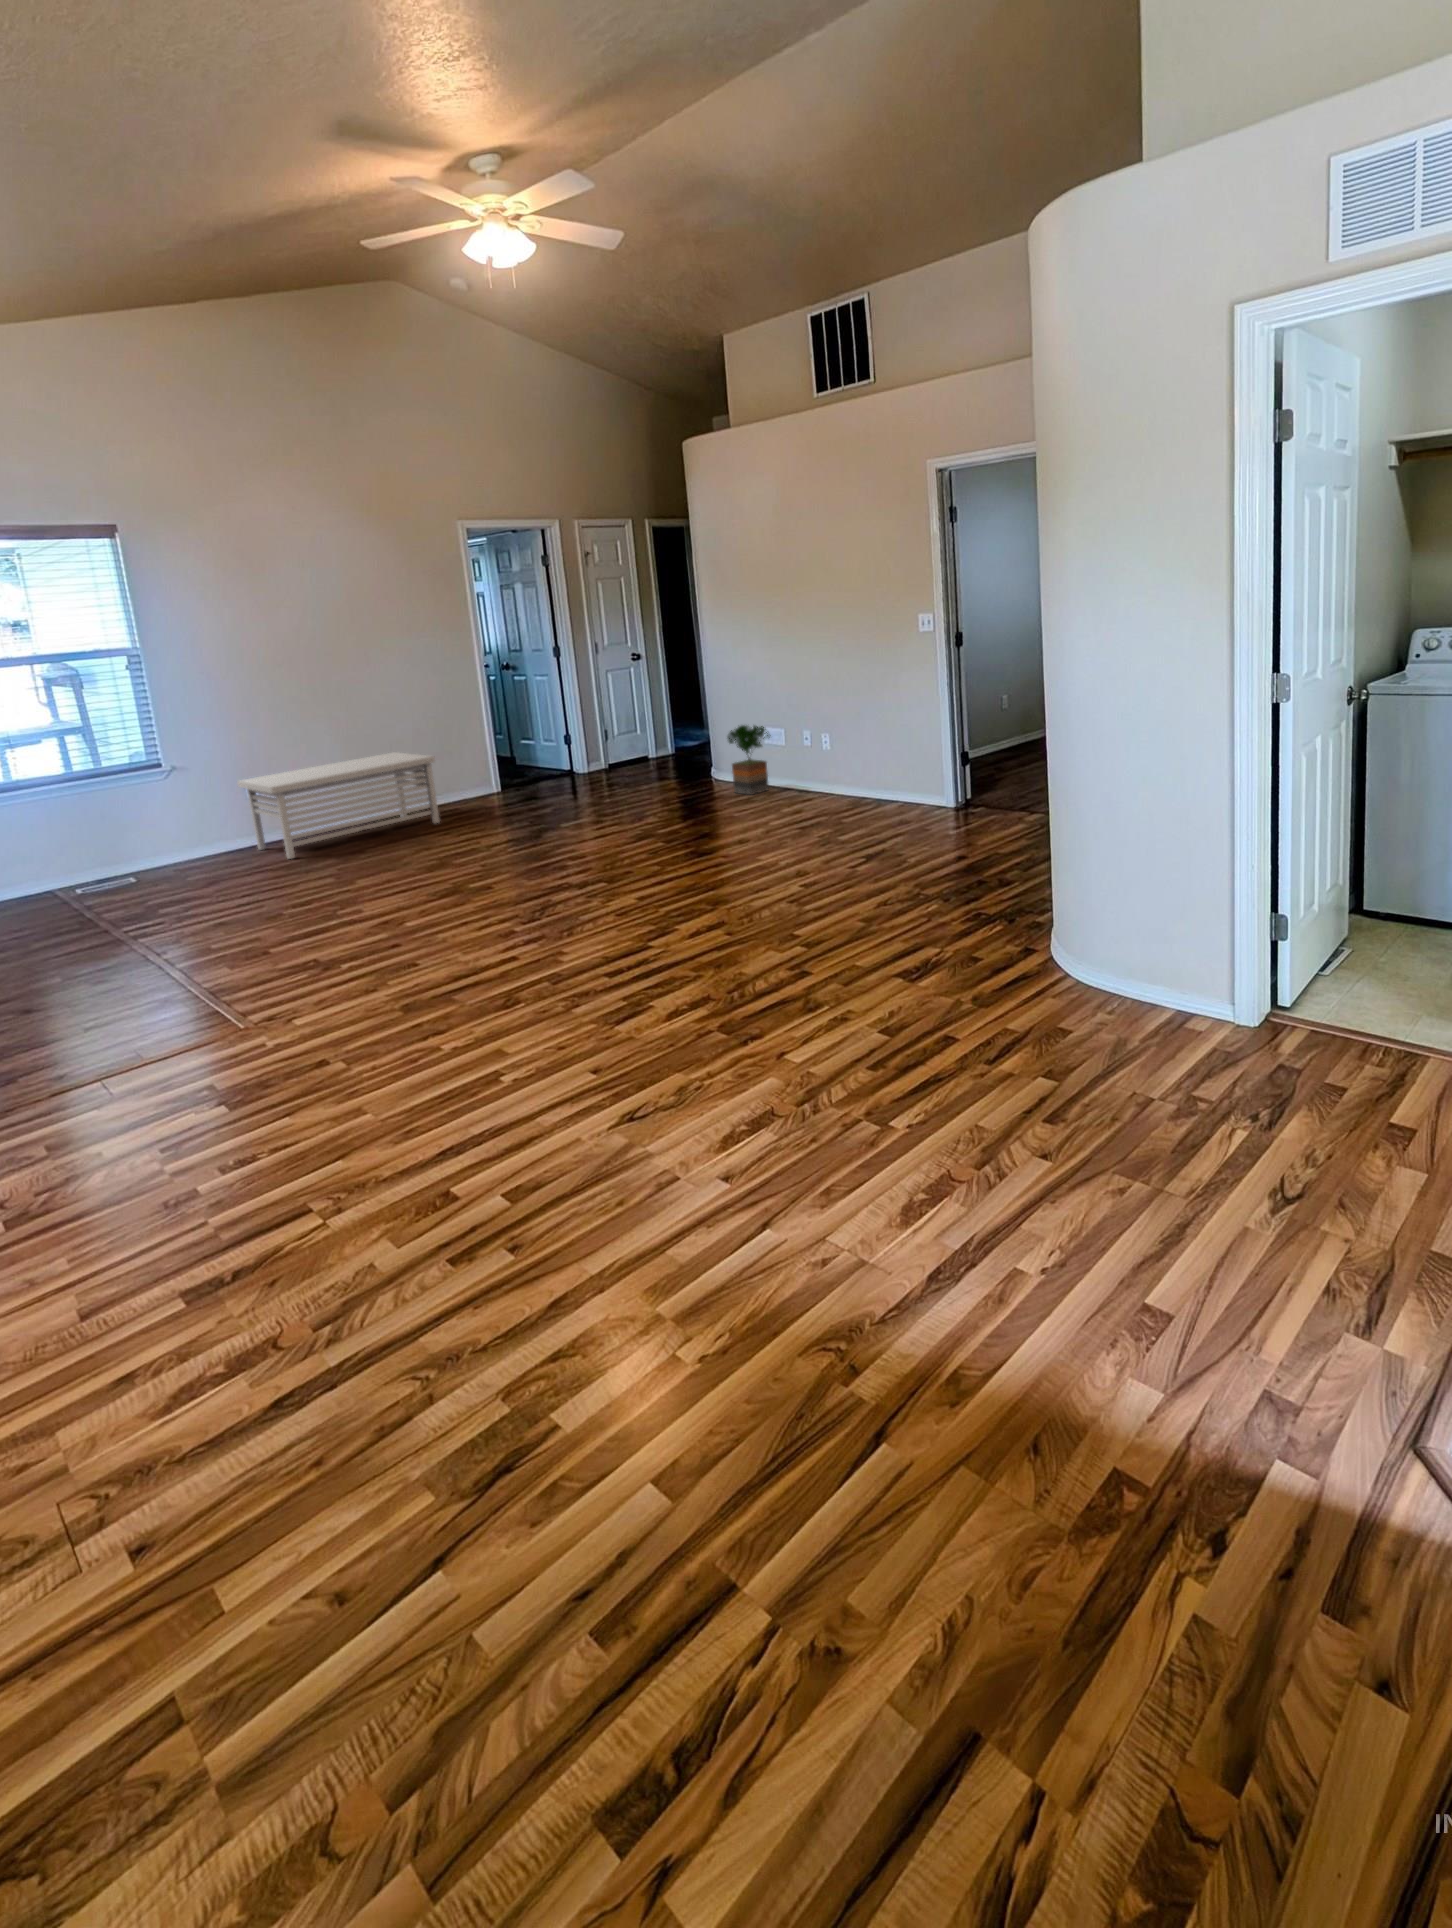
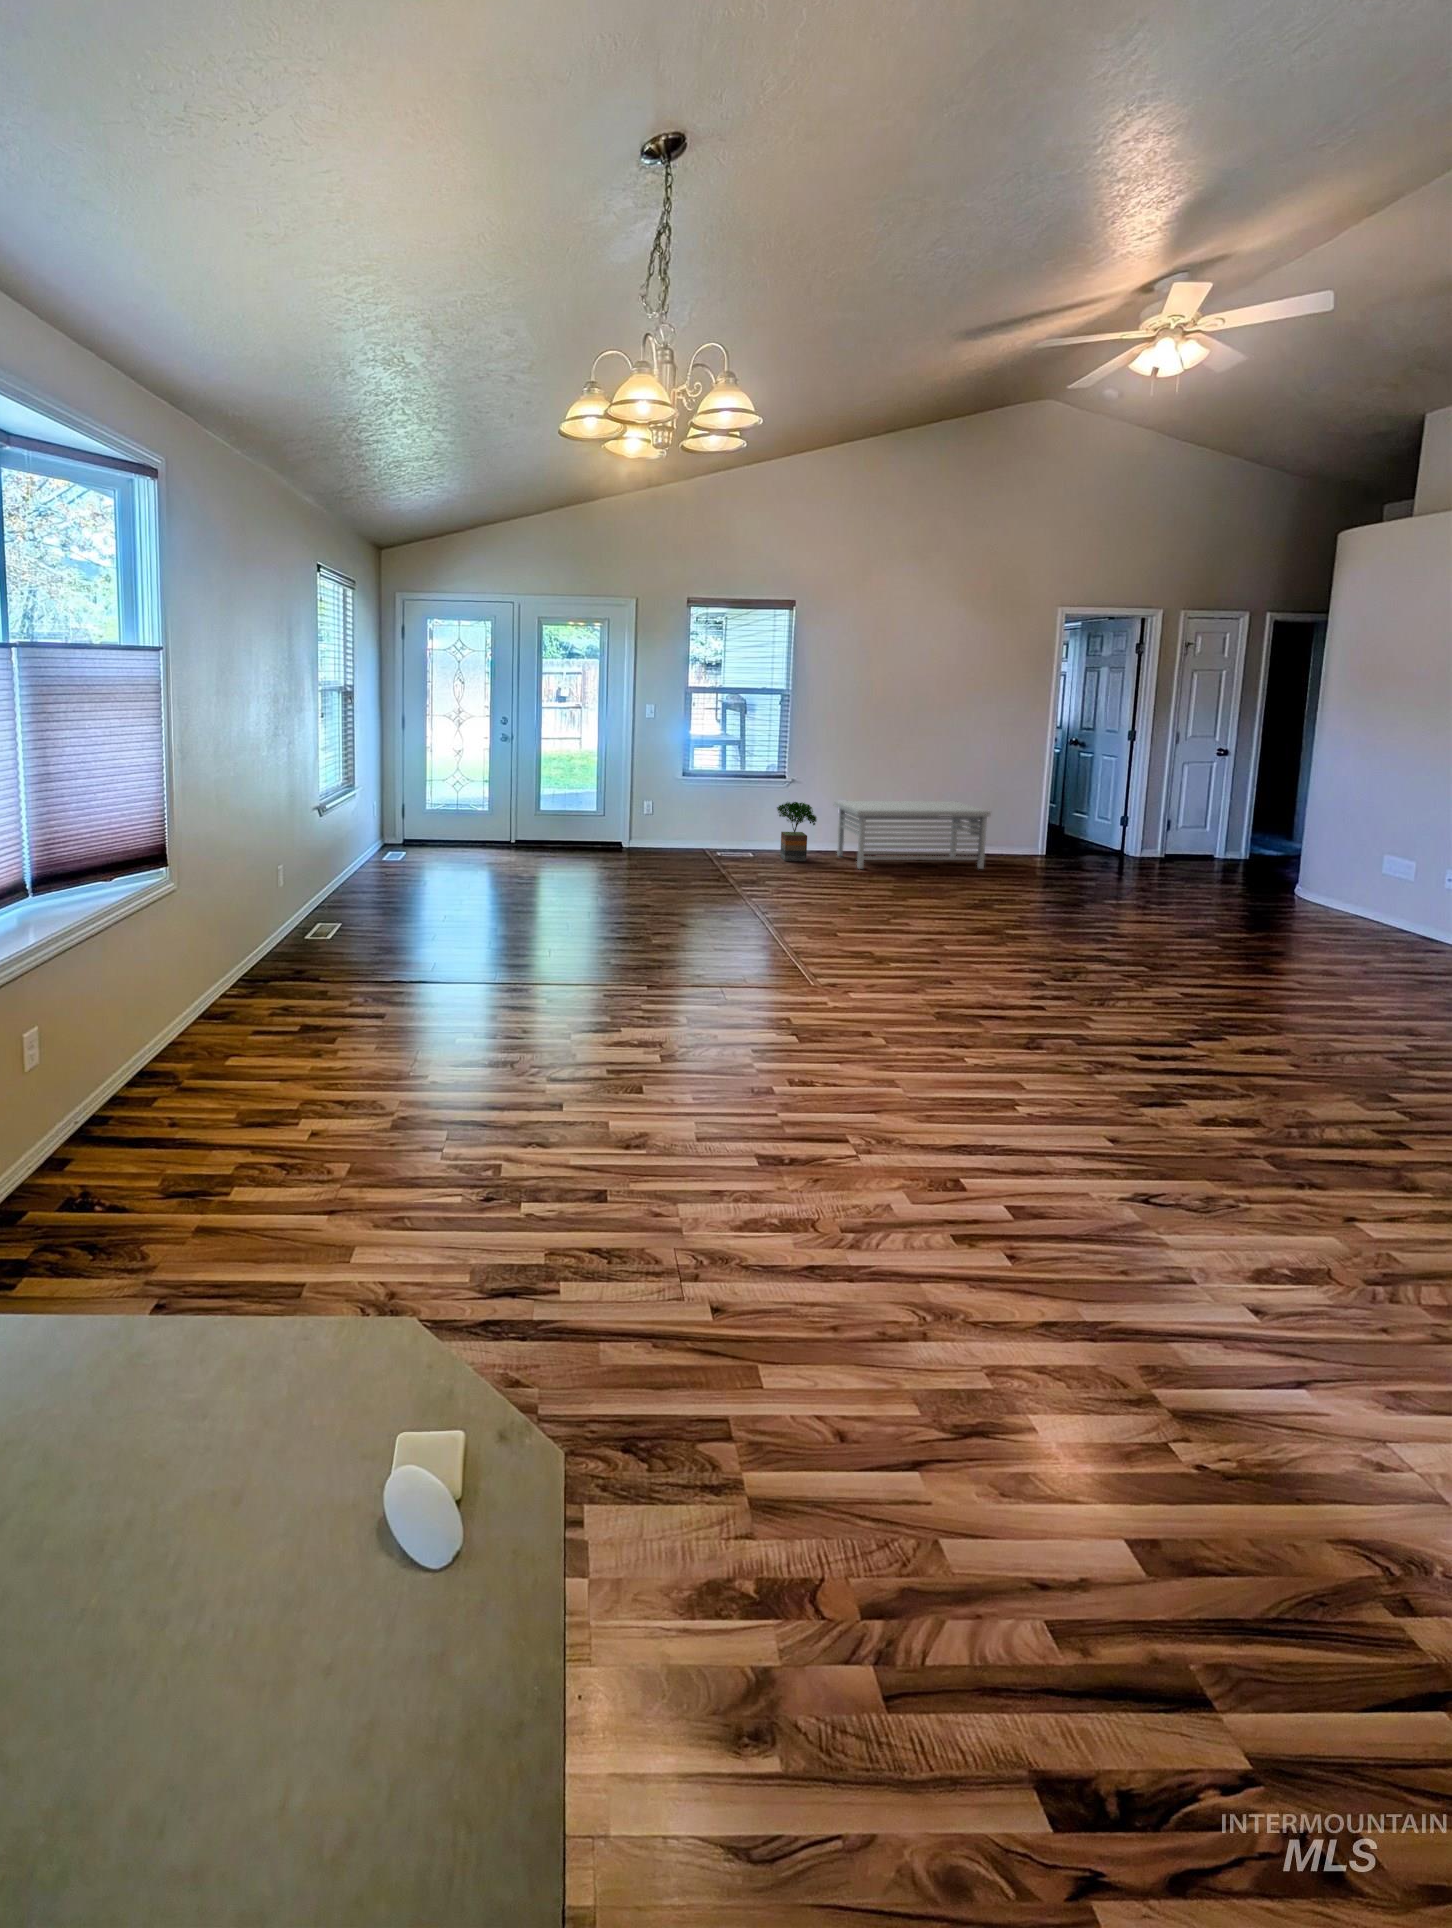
potted tree: present [728,725,771,795] -> present [777,802,817,861]

